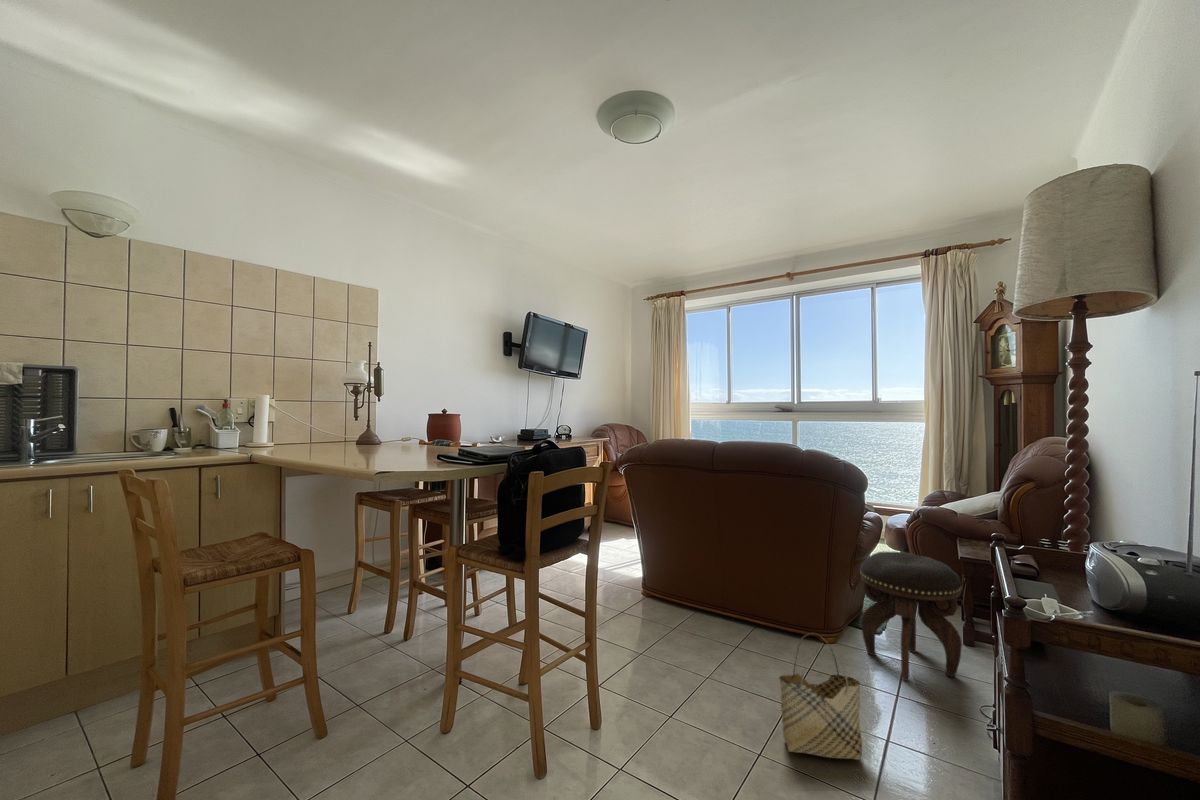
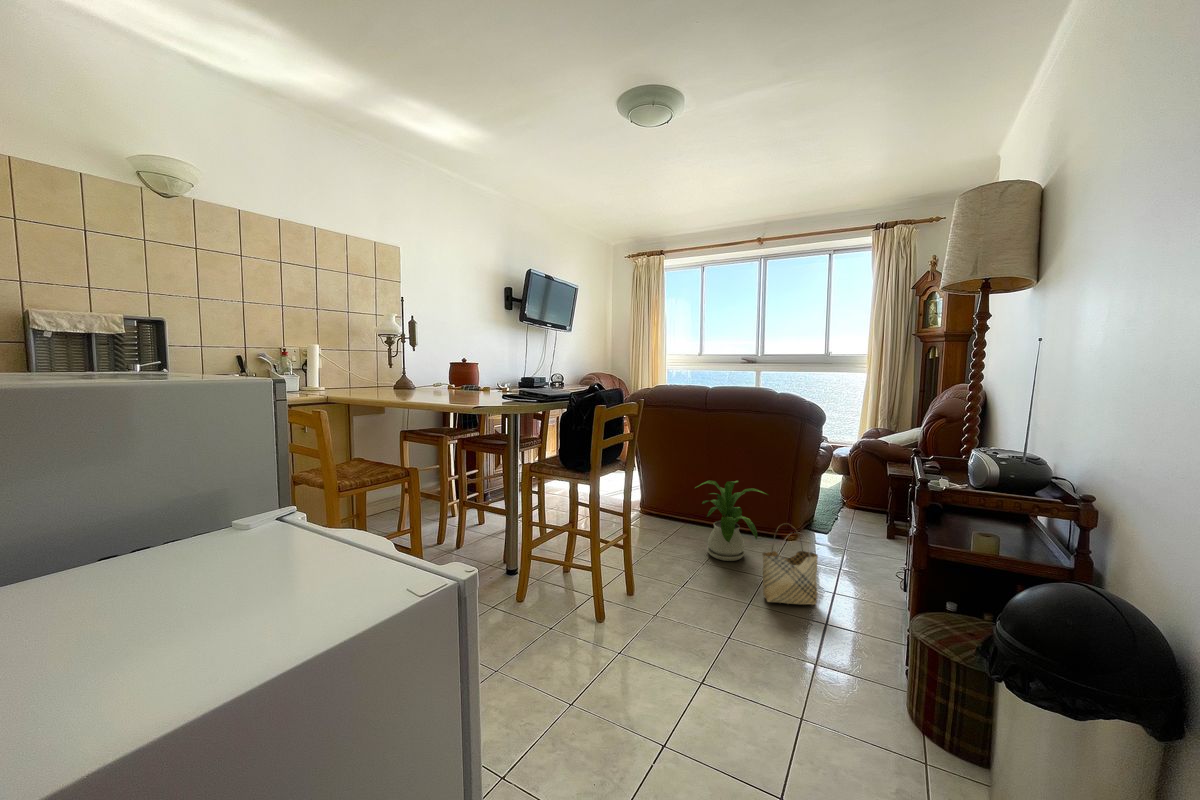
footstool: present [860,552,962,681] -> none [815,470,889,560]
house plant: none [696,563,794,676] -> present [695,480,768,561]

